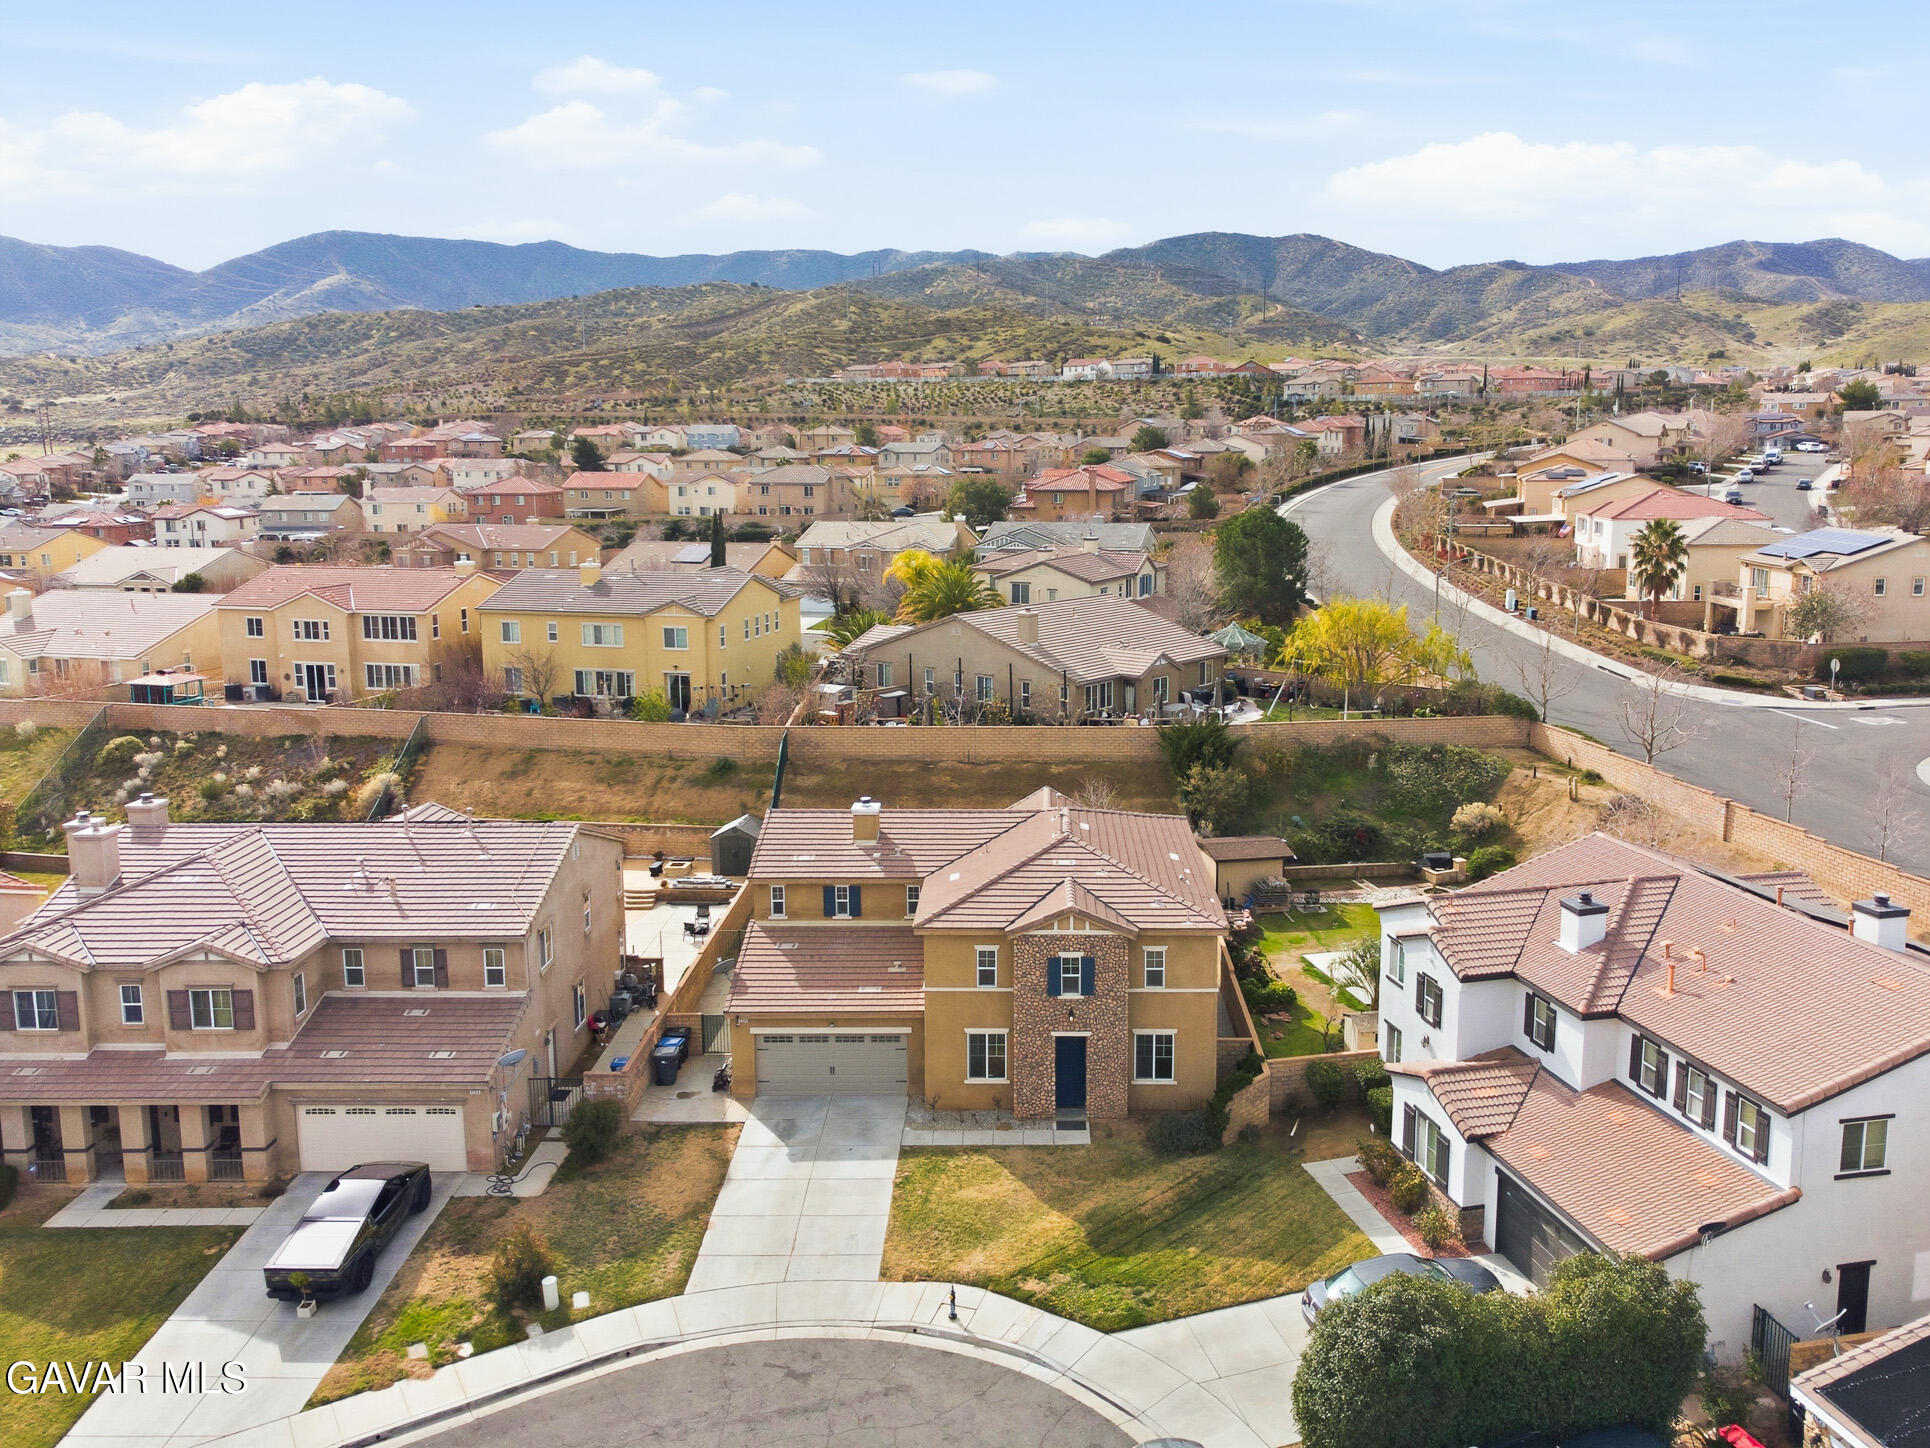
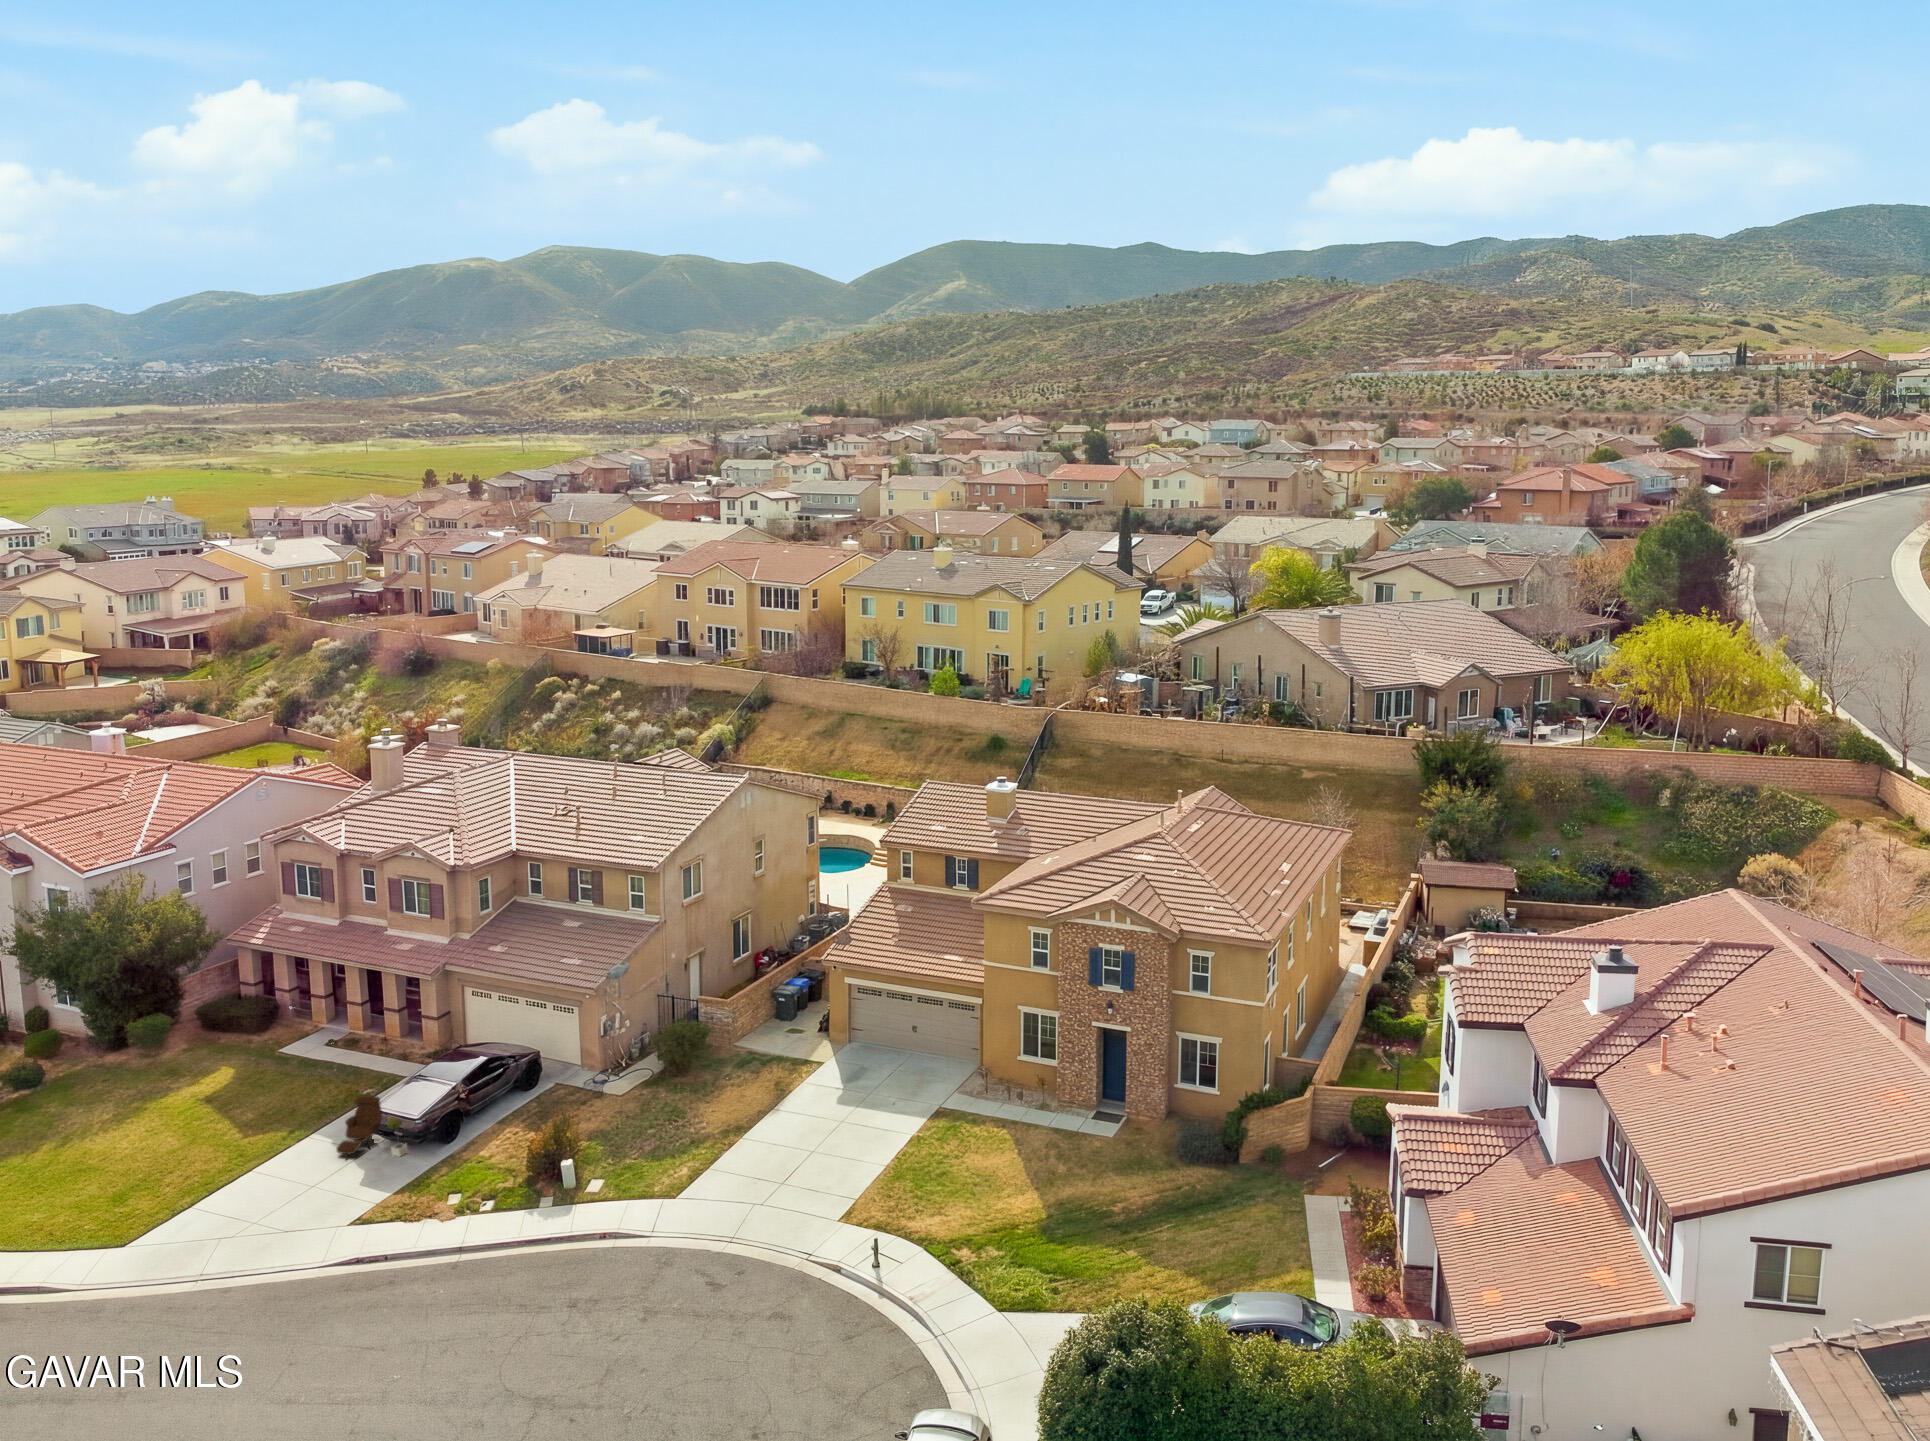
lounge chair: none [223,1252,272,1336] -> present [337,1096,383,1155]

